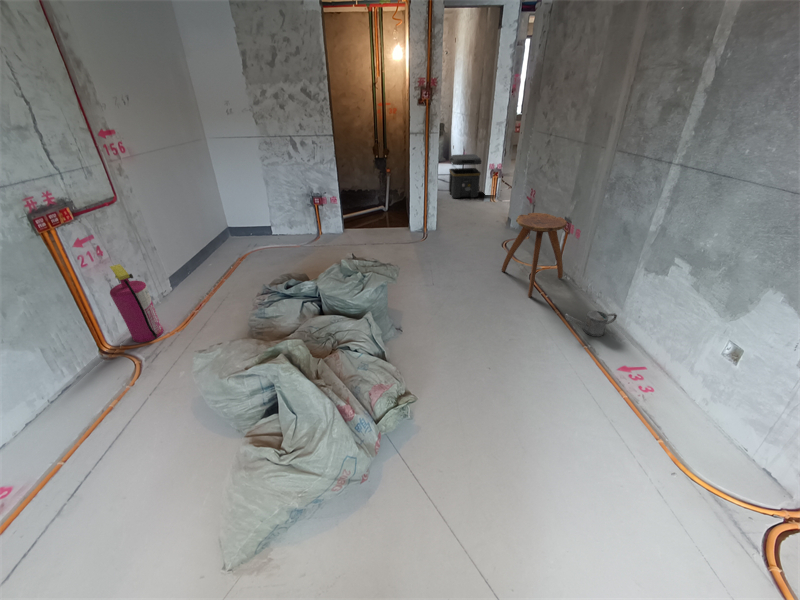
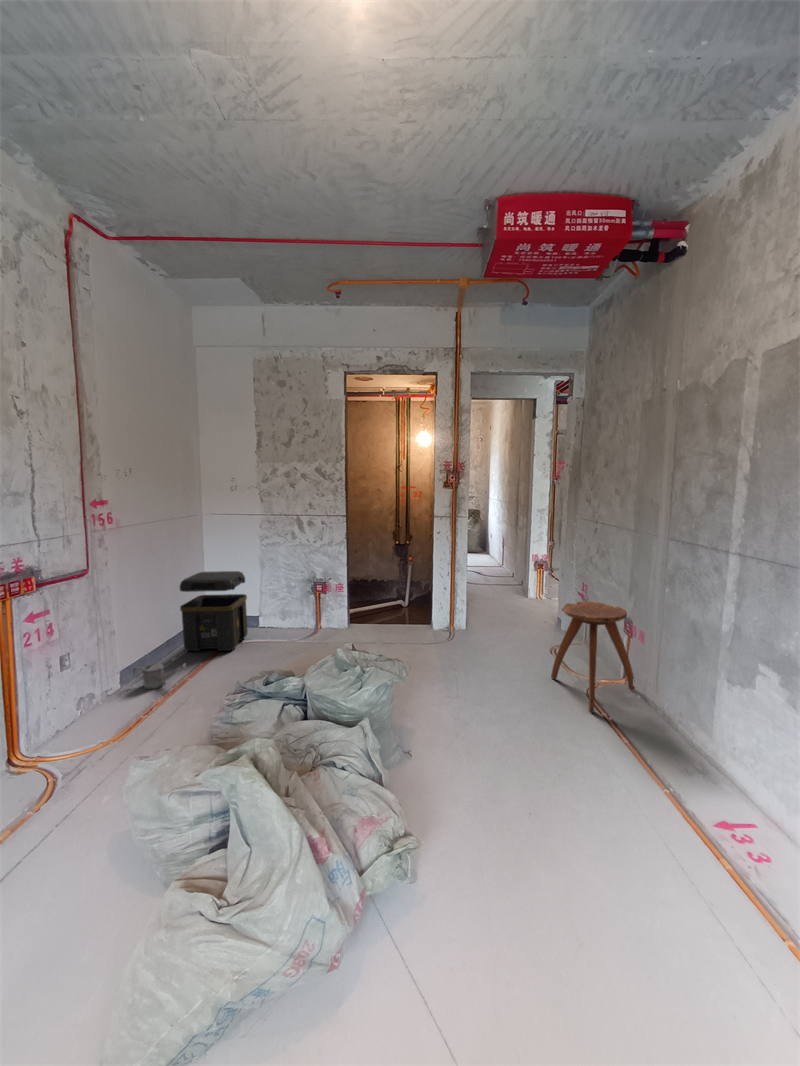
toolbox: present [449,154,481,198] -> present [180,571,247,651]
fire extinguisher: present [110,264,164,342] -> none [47,645,98,753]
watering can: present [565,310,617,336] -> present [133,664,186,689]

